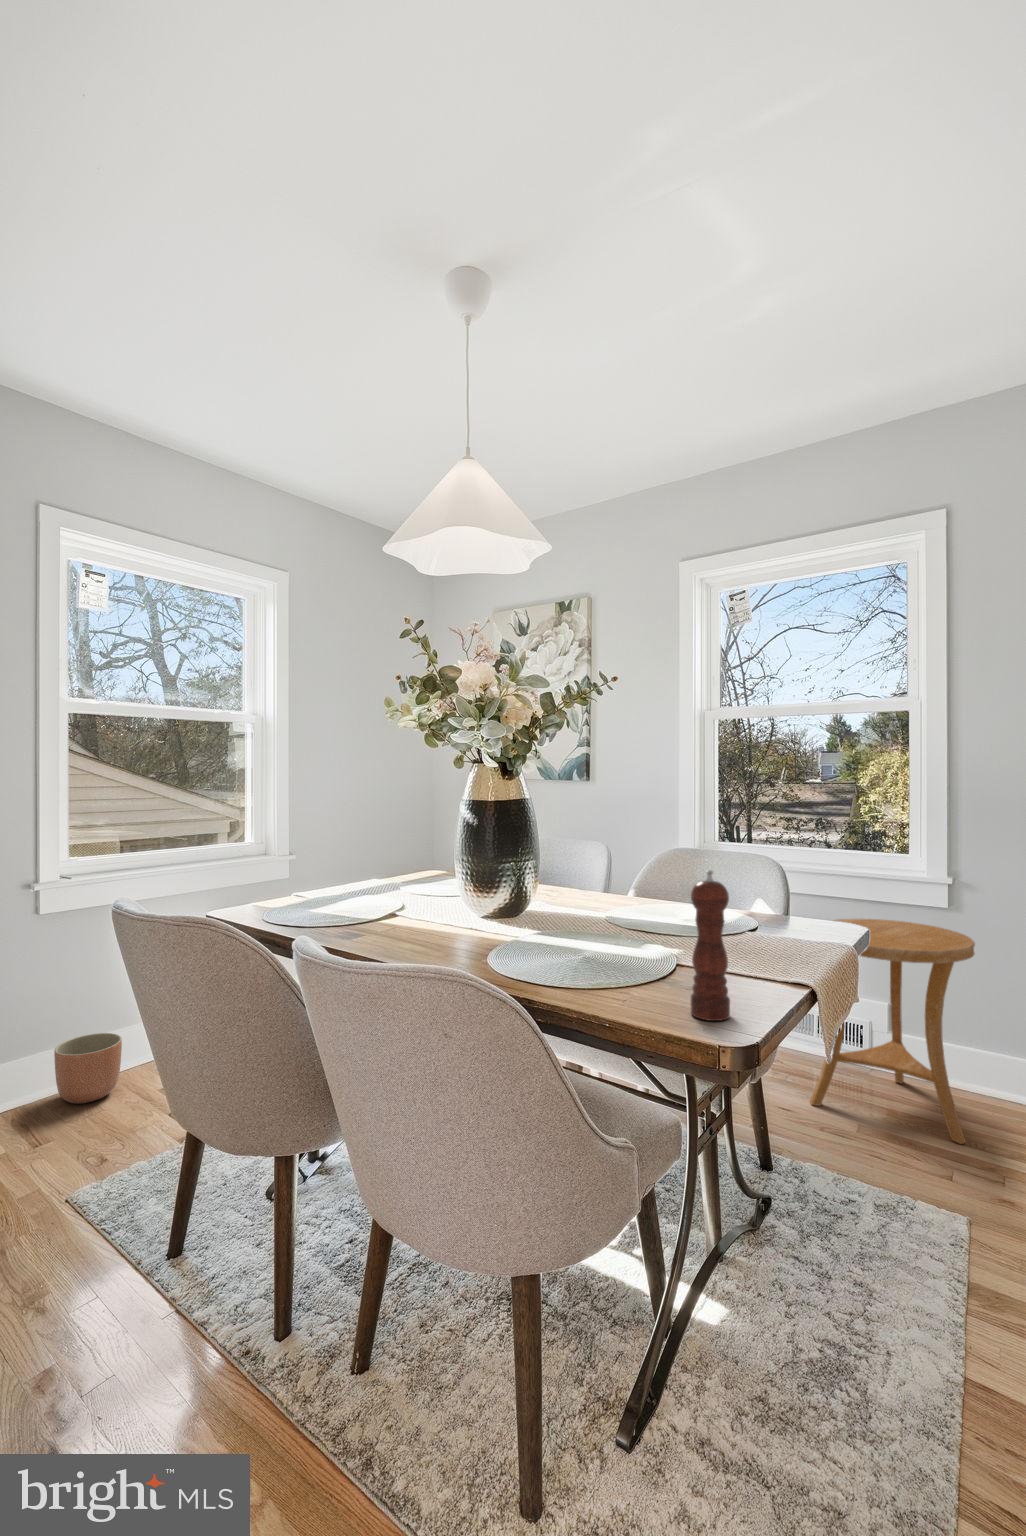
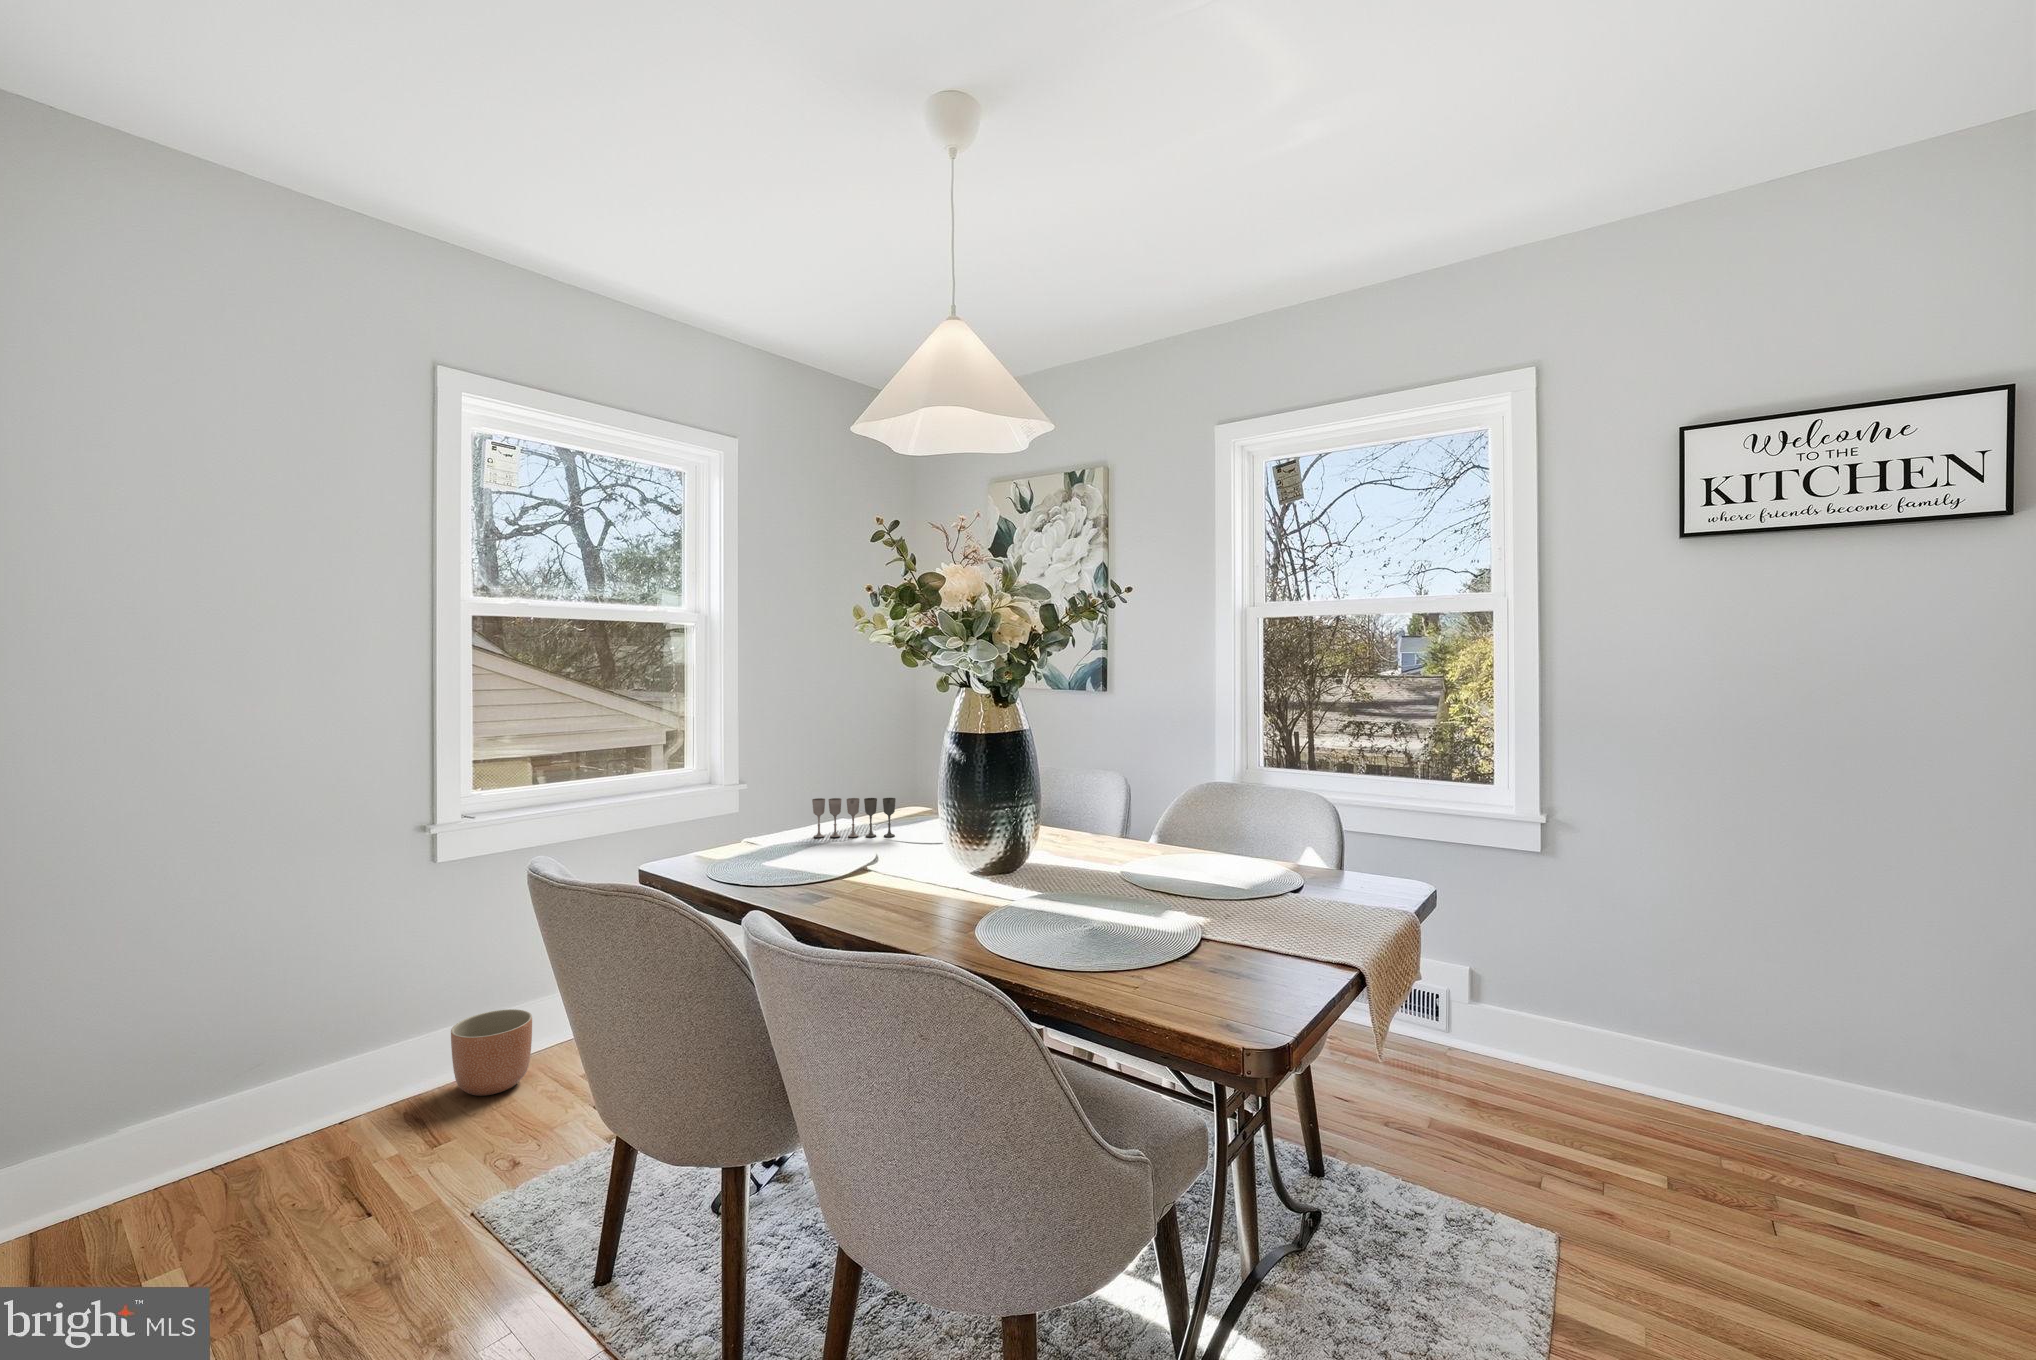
wine glass: none [352,858,420,890] -> present [812,798,896,837]
pepper mill: present [691,870,730,1021] -> none [1214,836,1260,1015]
side table: present [810,919,975,1144] -> none [1373,868,1576,1146]

